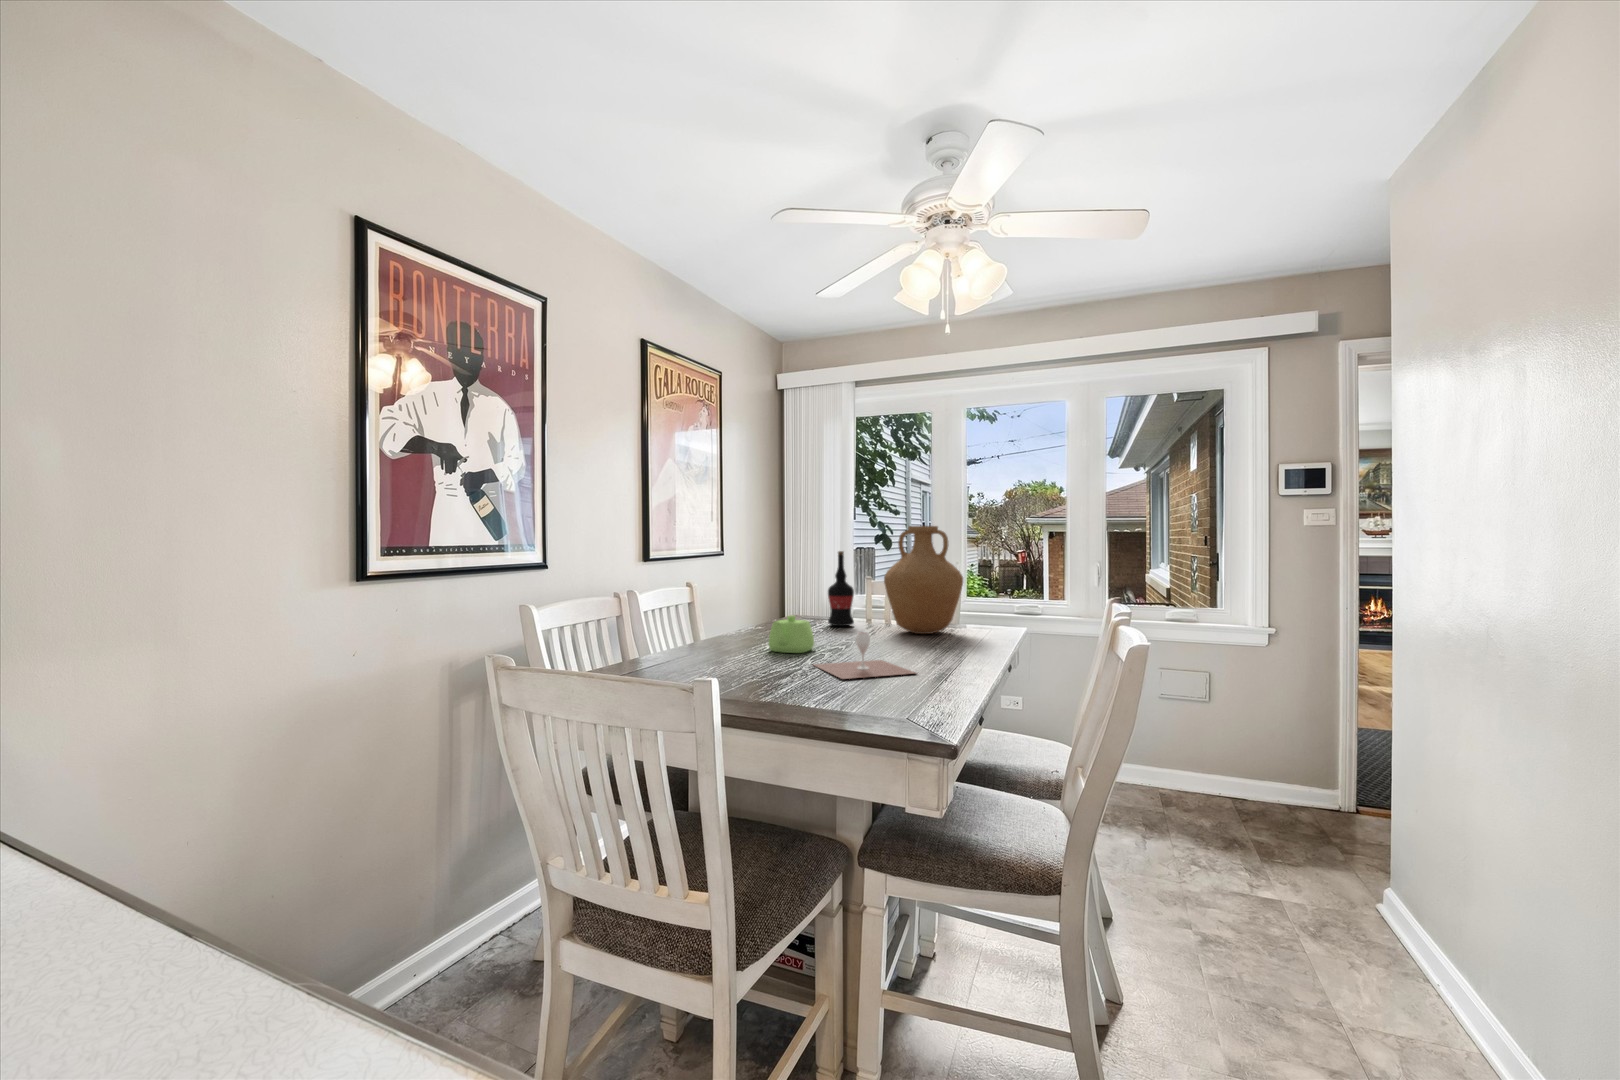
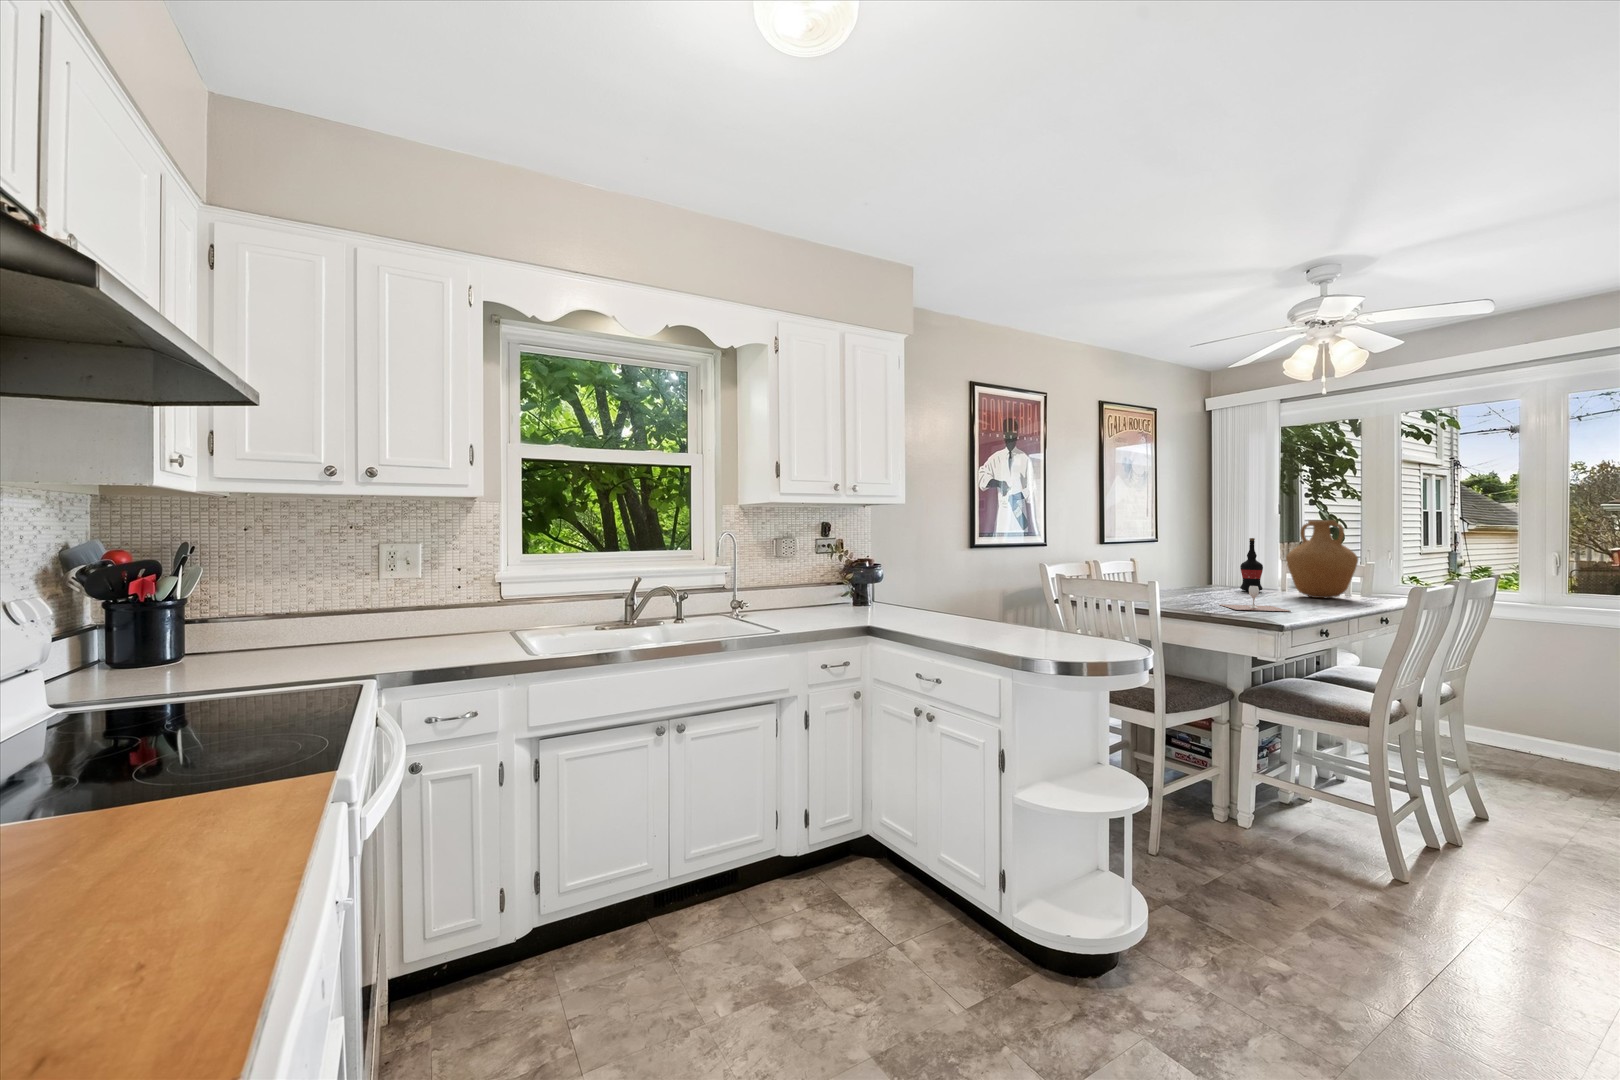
teapot: present [768,616,814,653] -> none [1190,577,1223,600]

